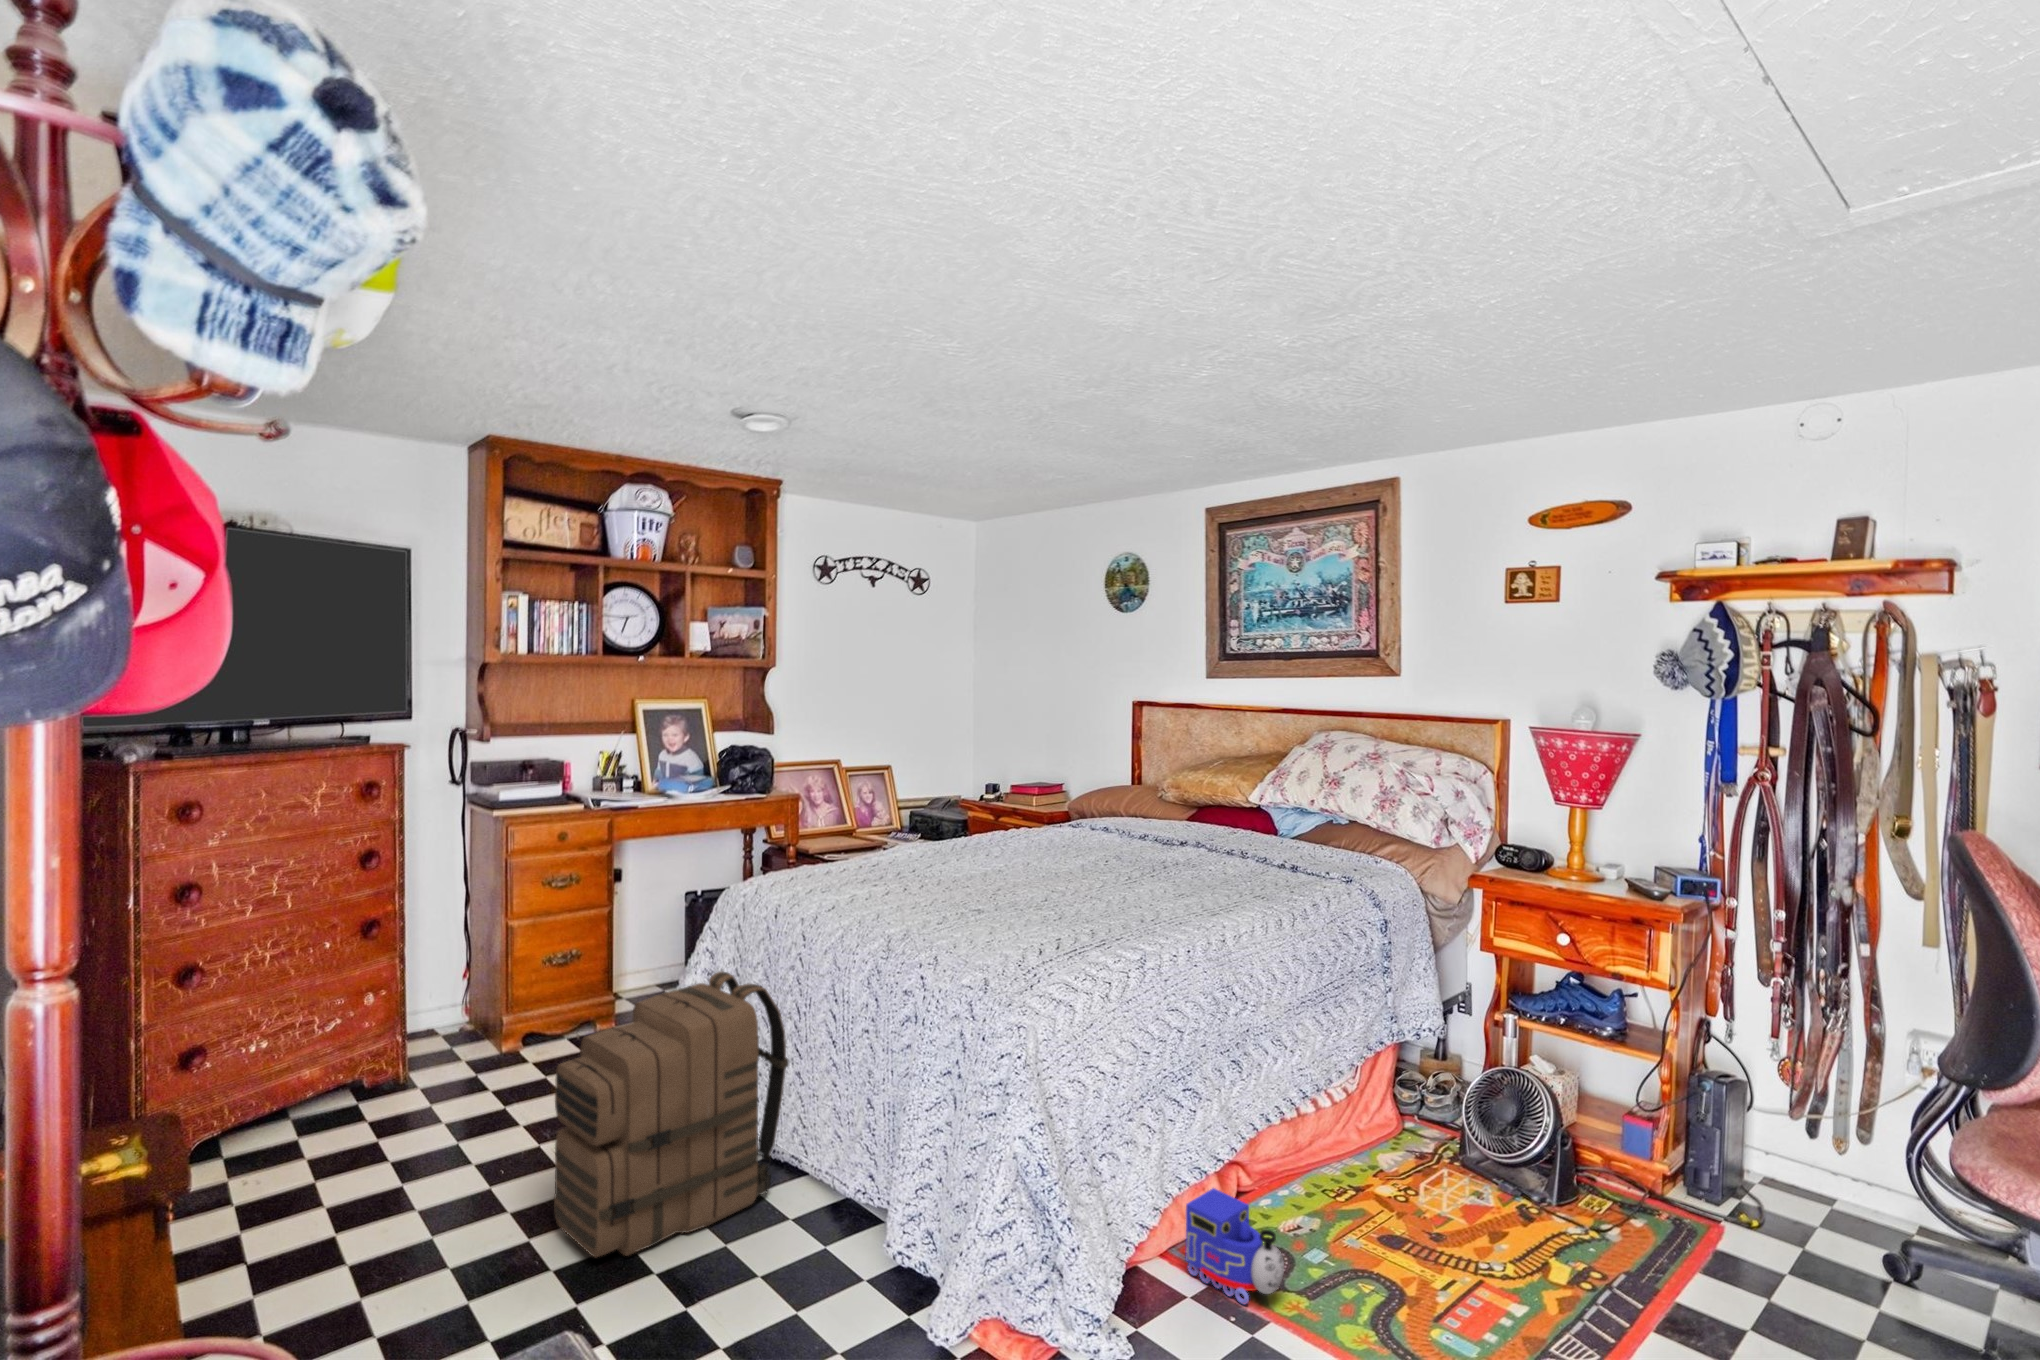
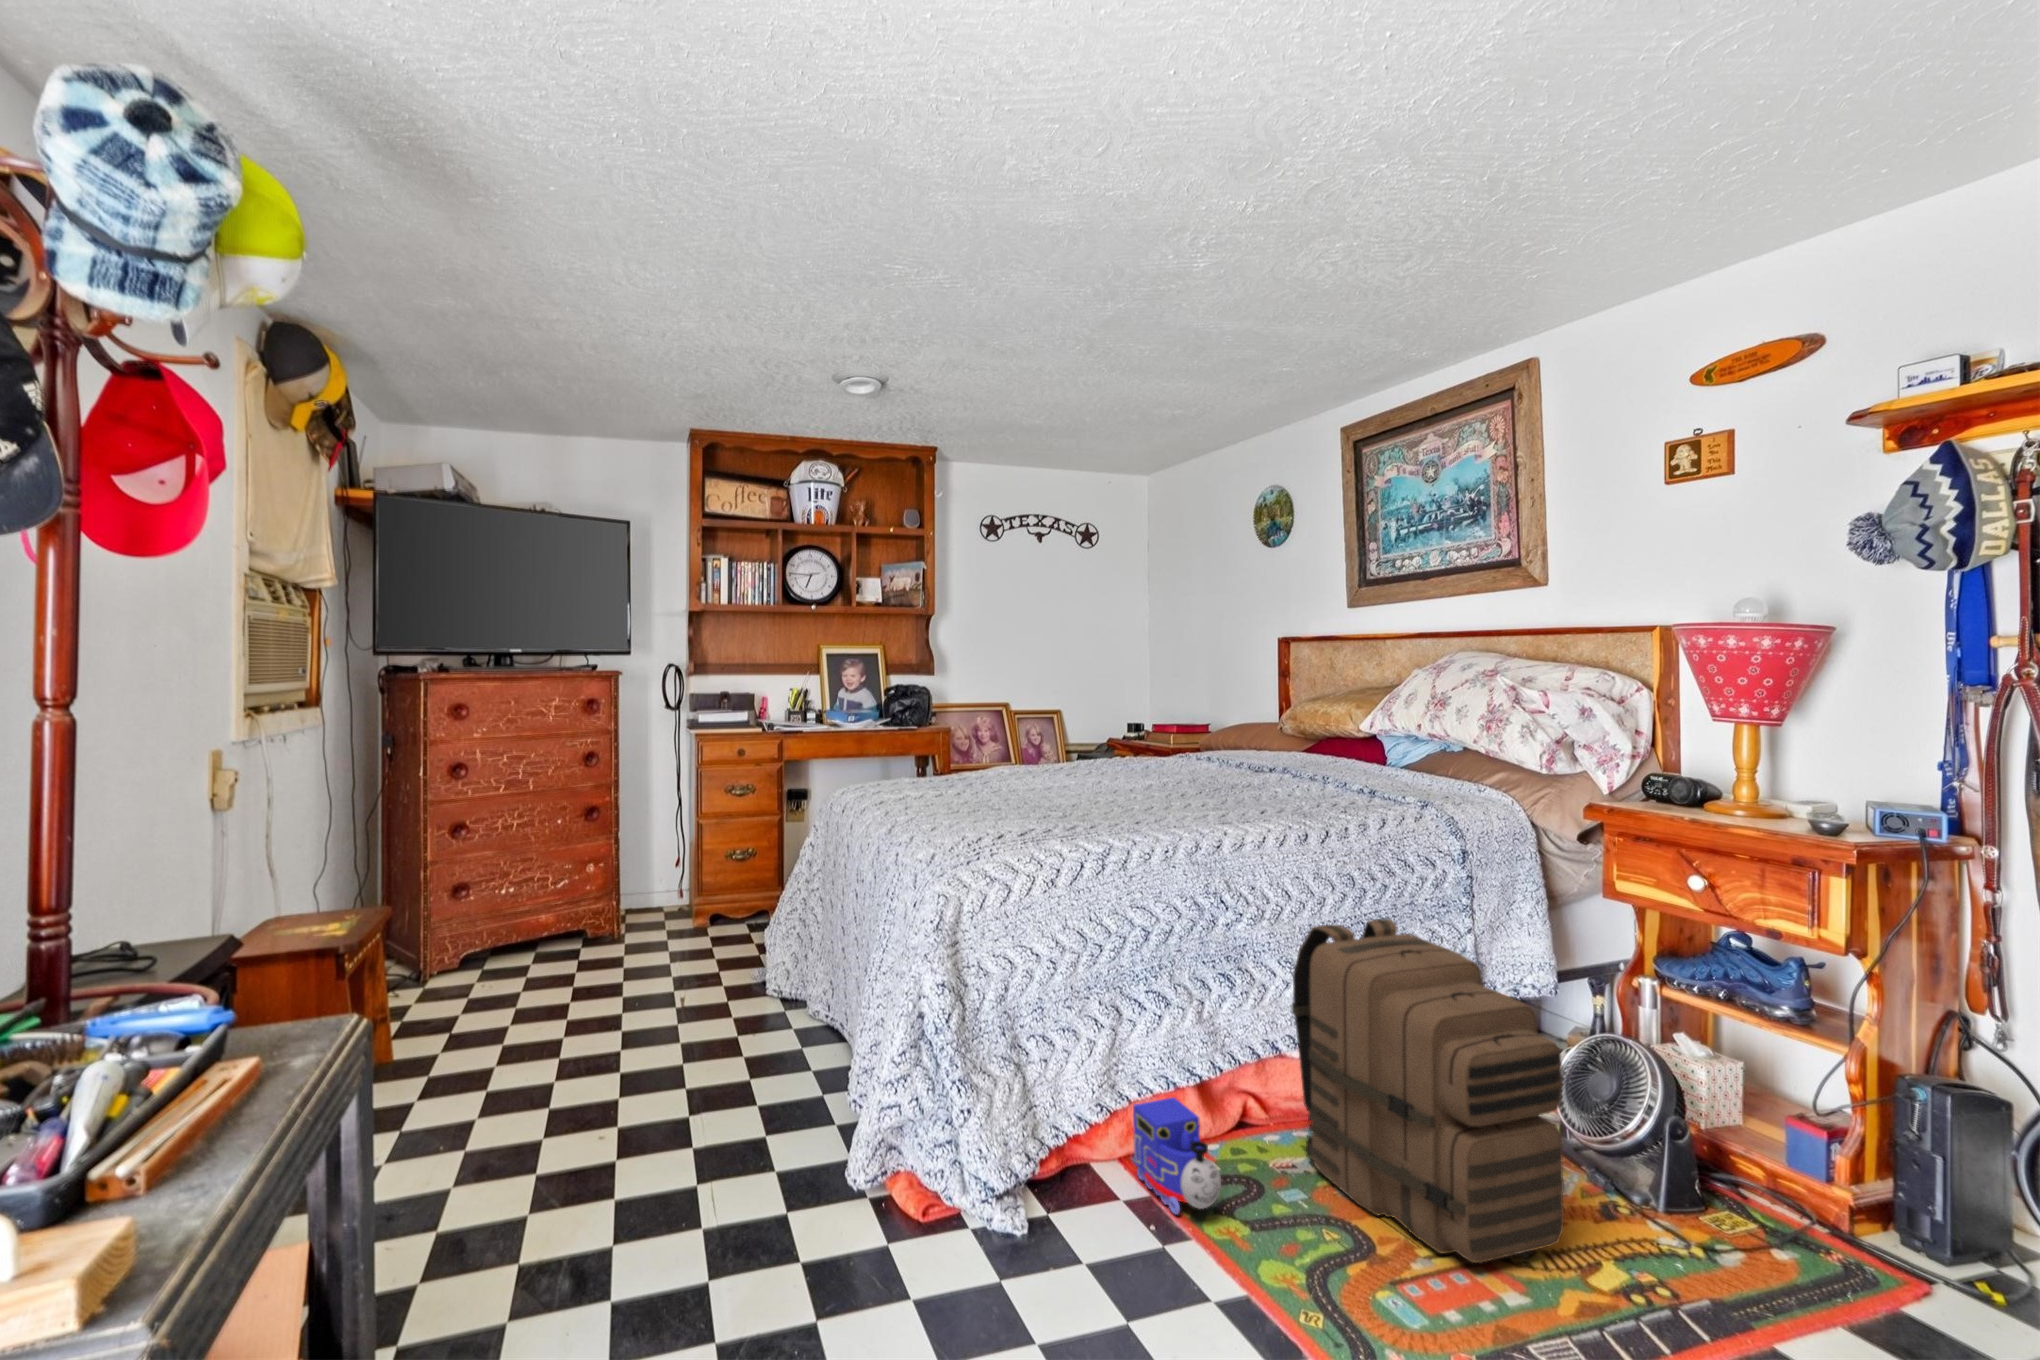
backpack: present [554,971,789,1257] -> present [1291,919,1564,1263]

